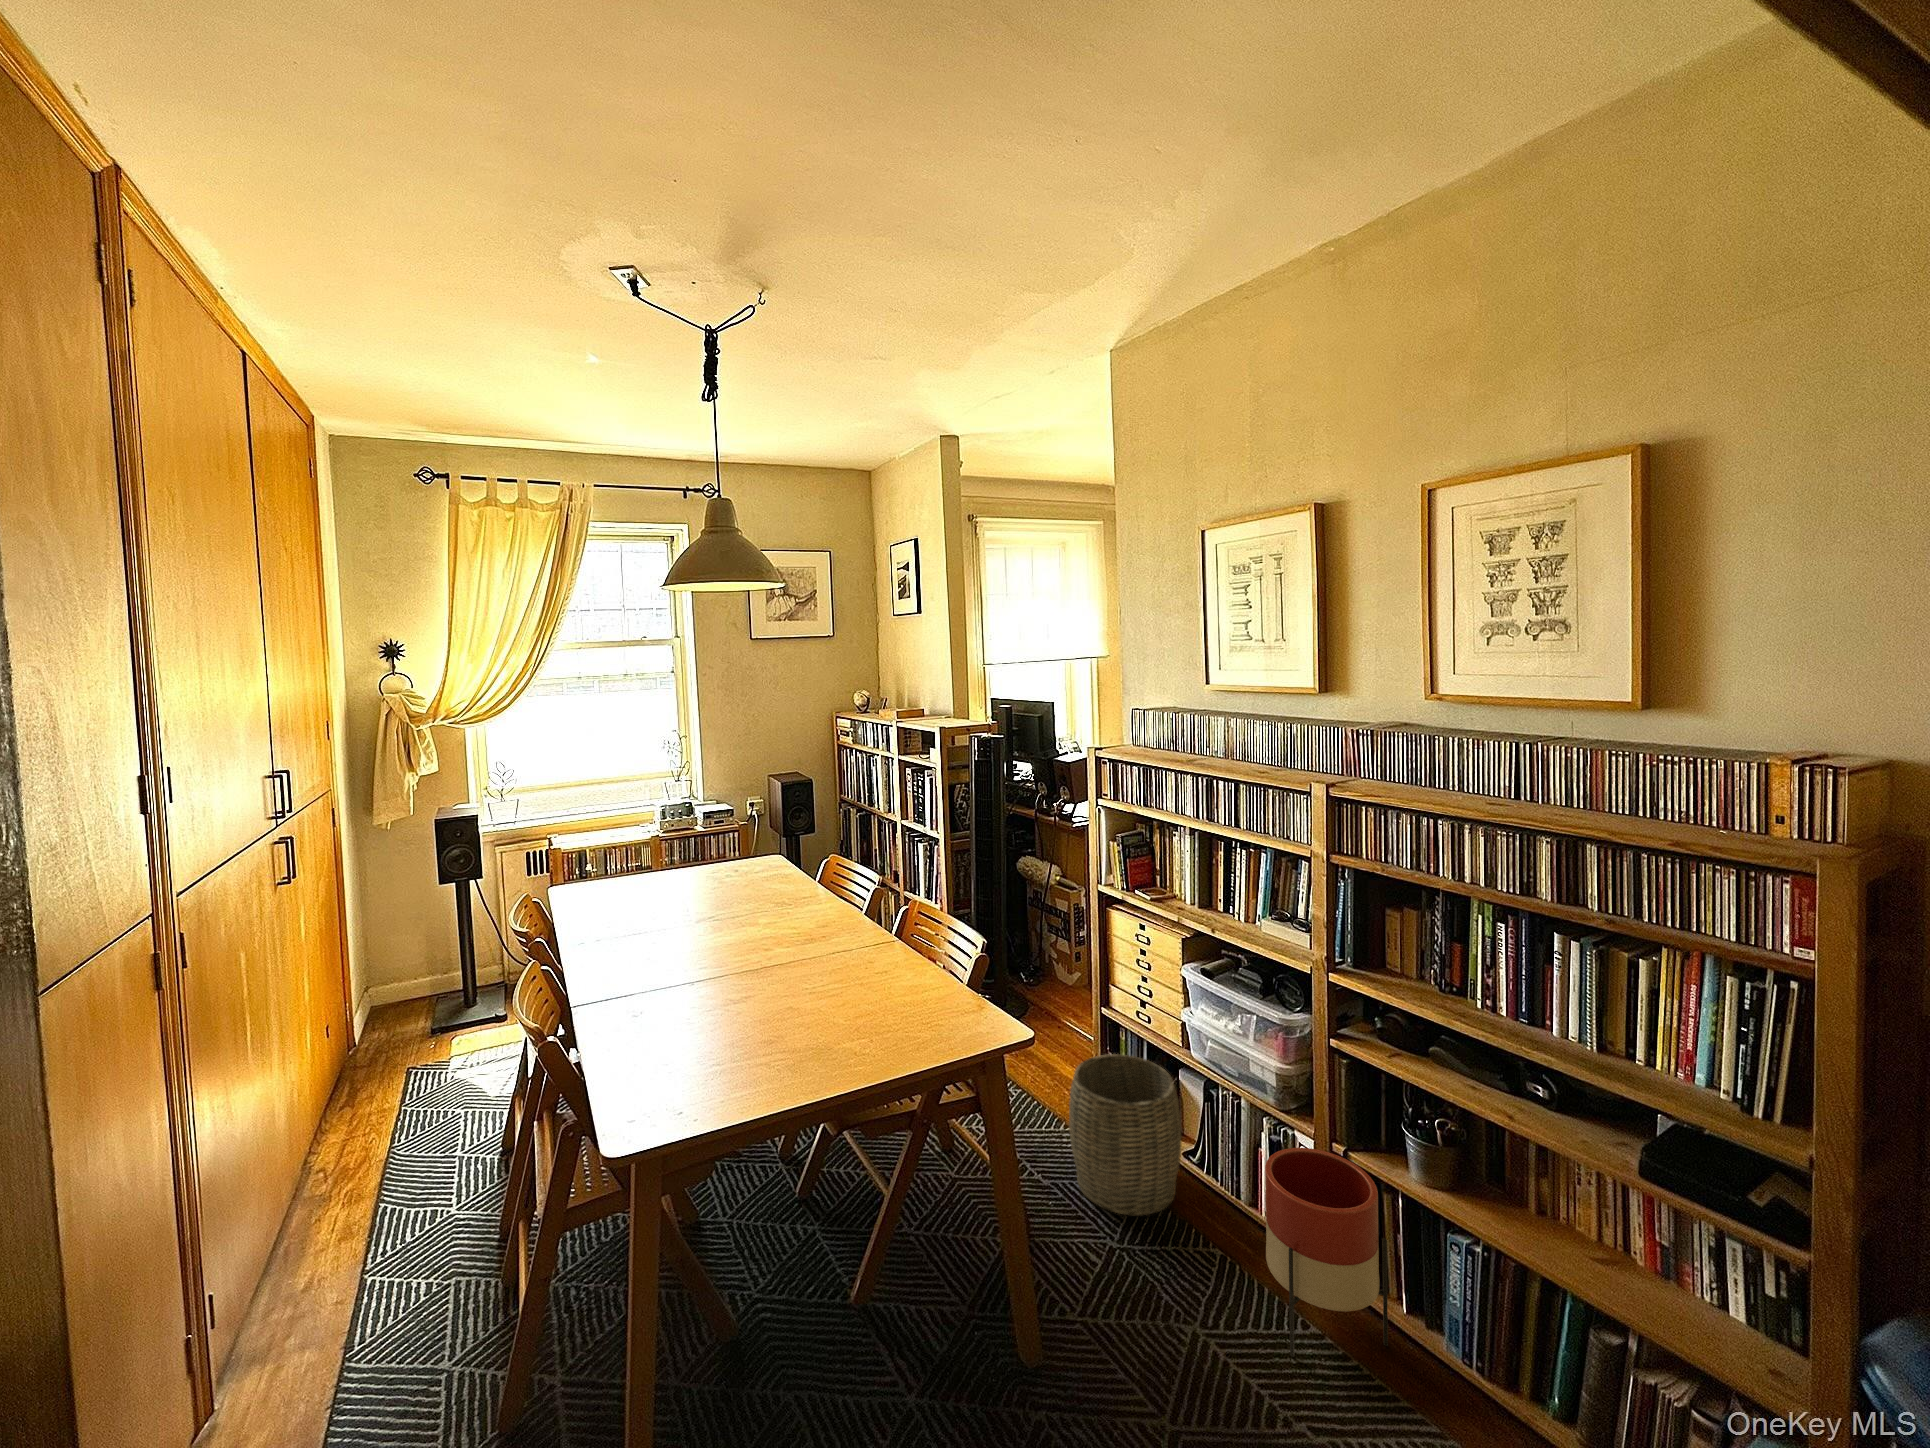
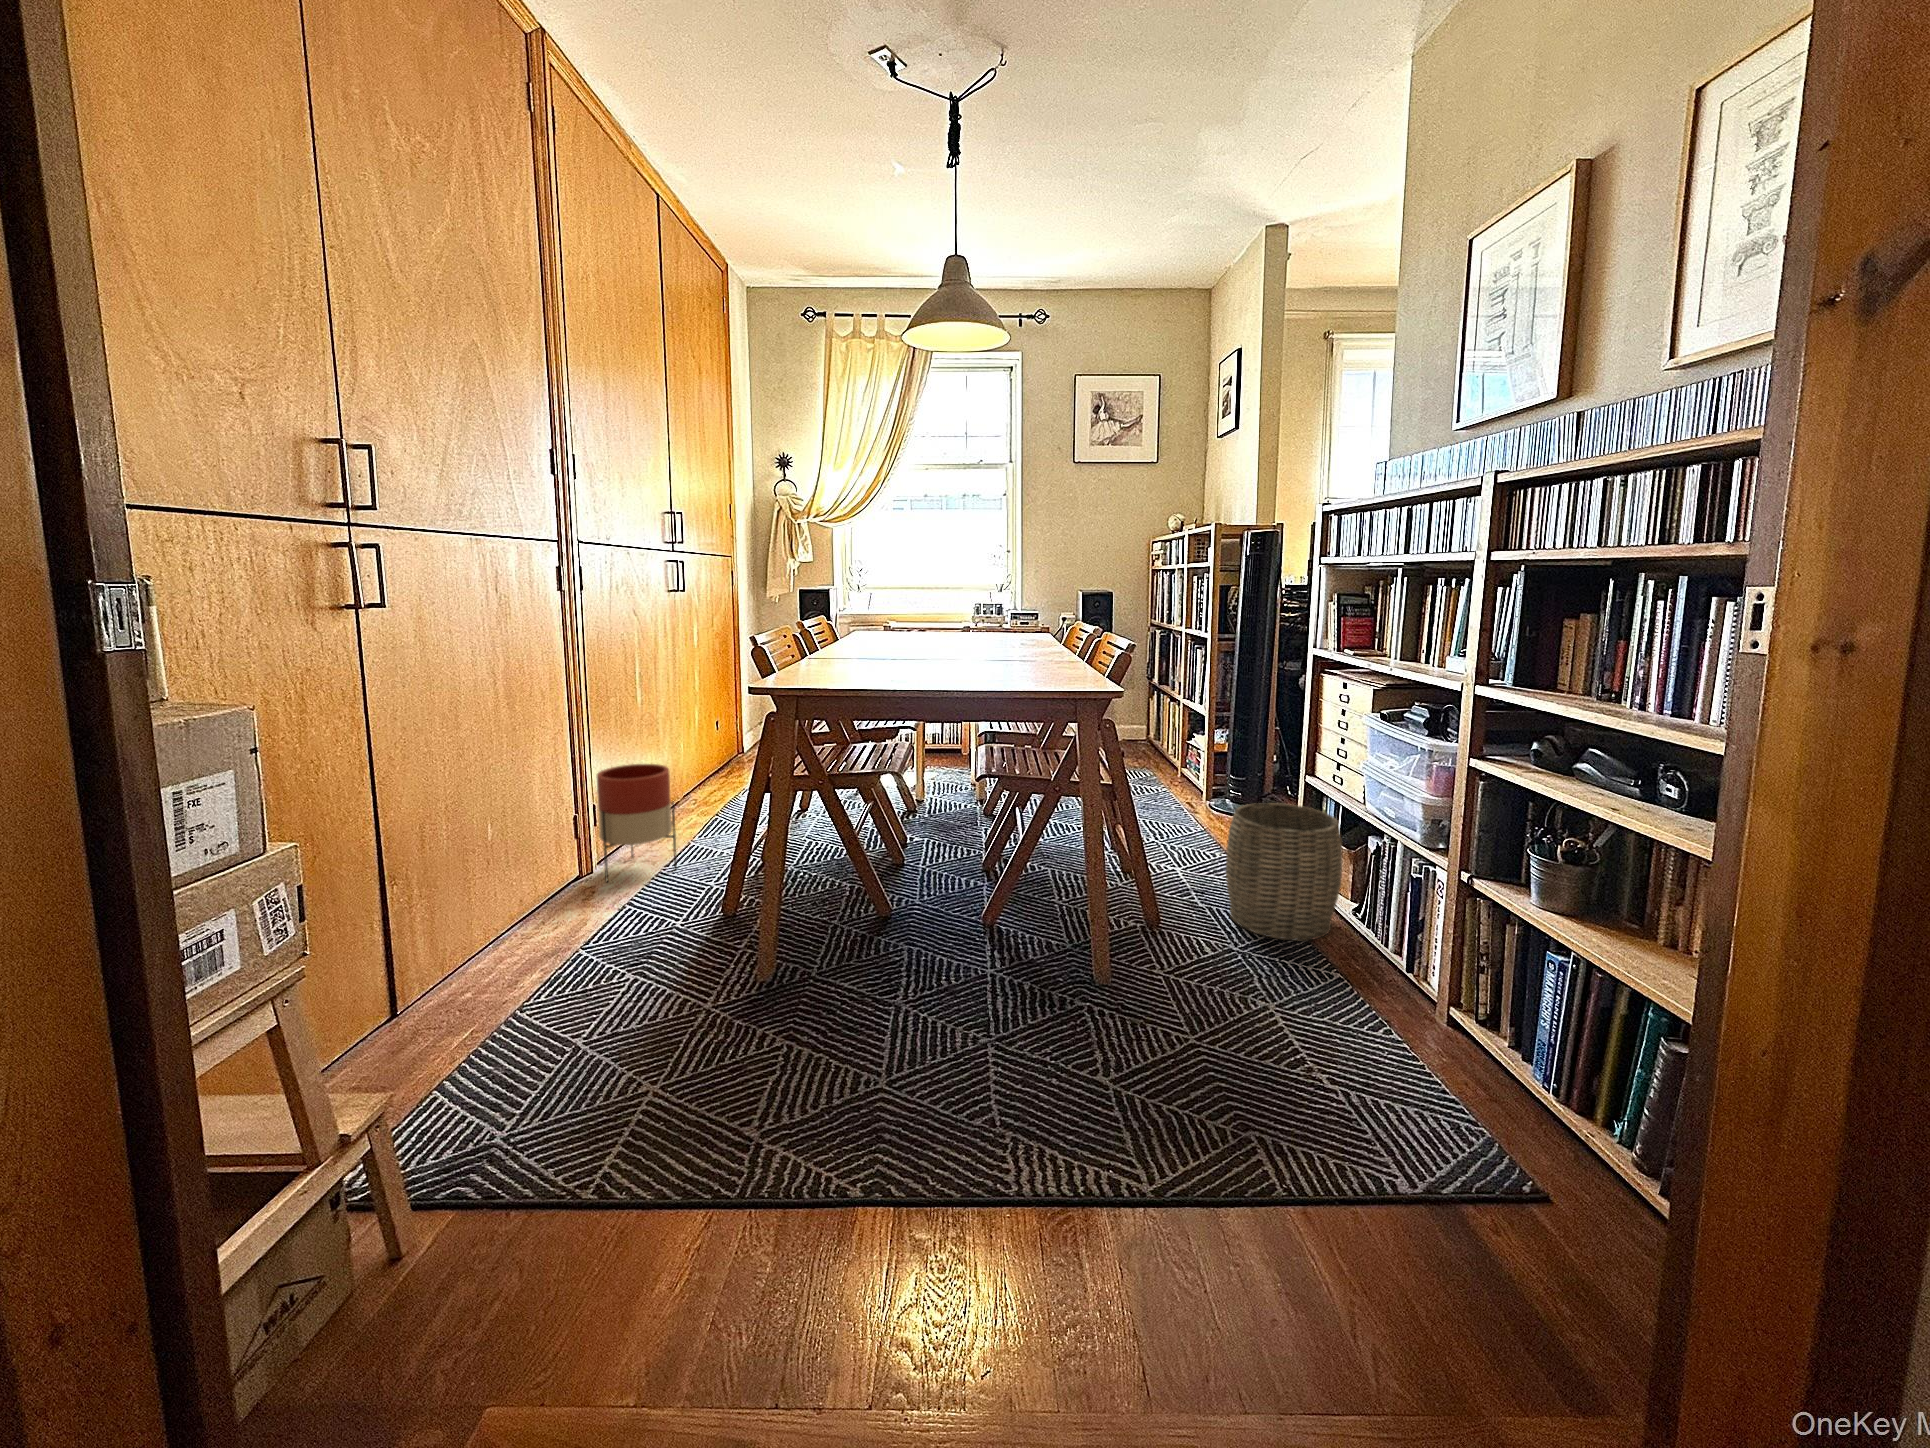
planter: present [1265,1148,1388,1357] -> present [597,764,677,882]

